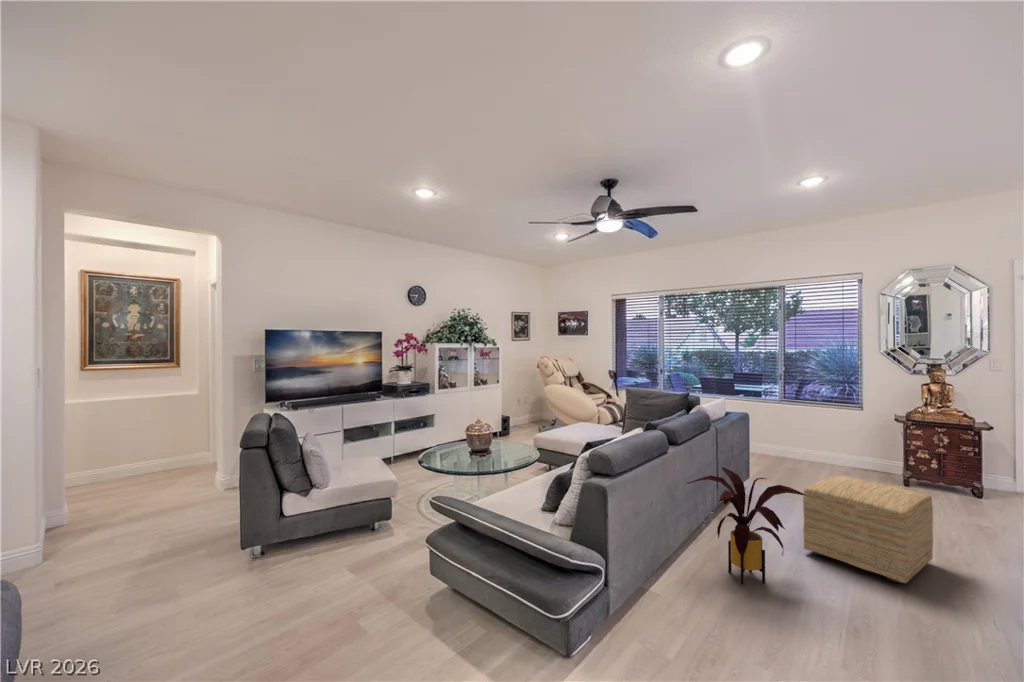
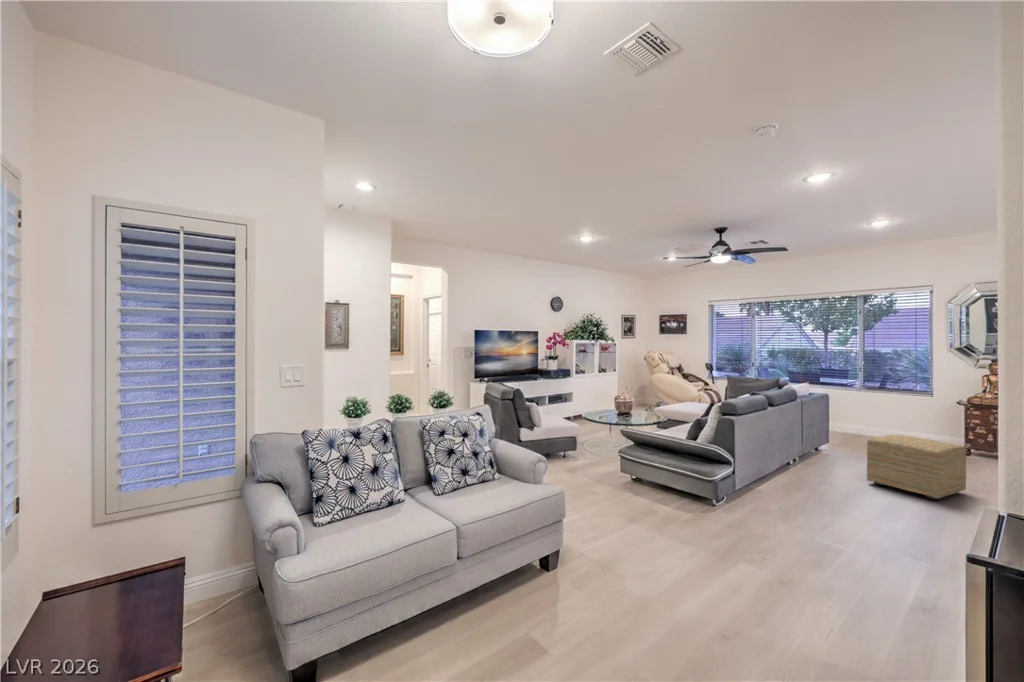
house plant: present [687,467,807,585] -> none [780,422,868,494]

